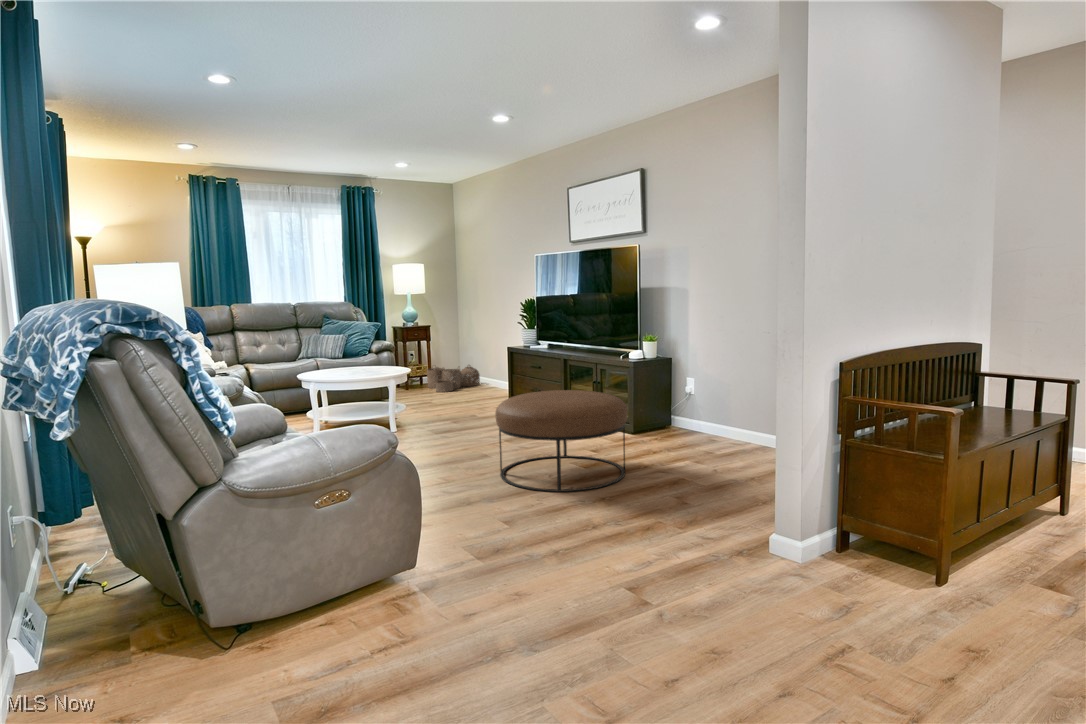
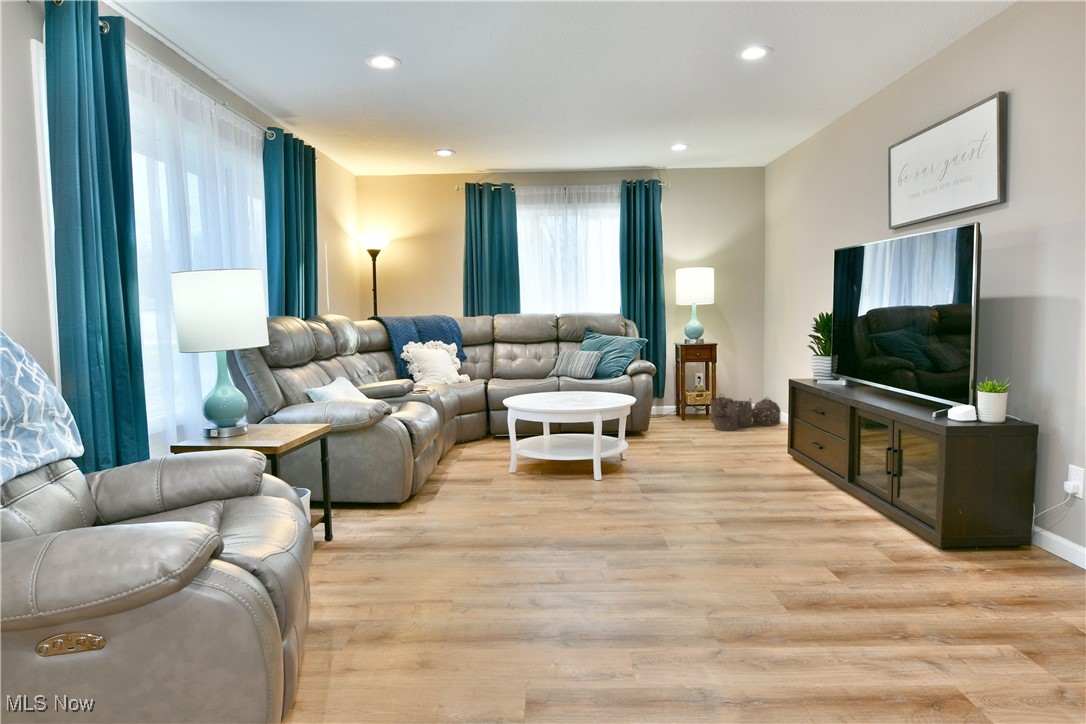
ottoman: present [495,390,628,492] -> none [633,464,865,660]

